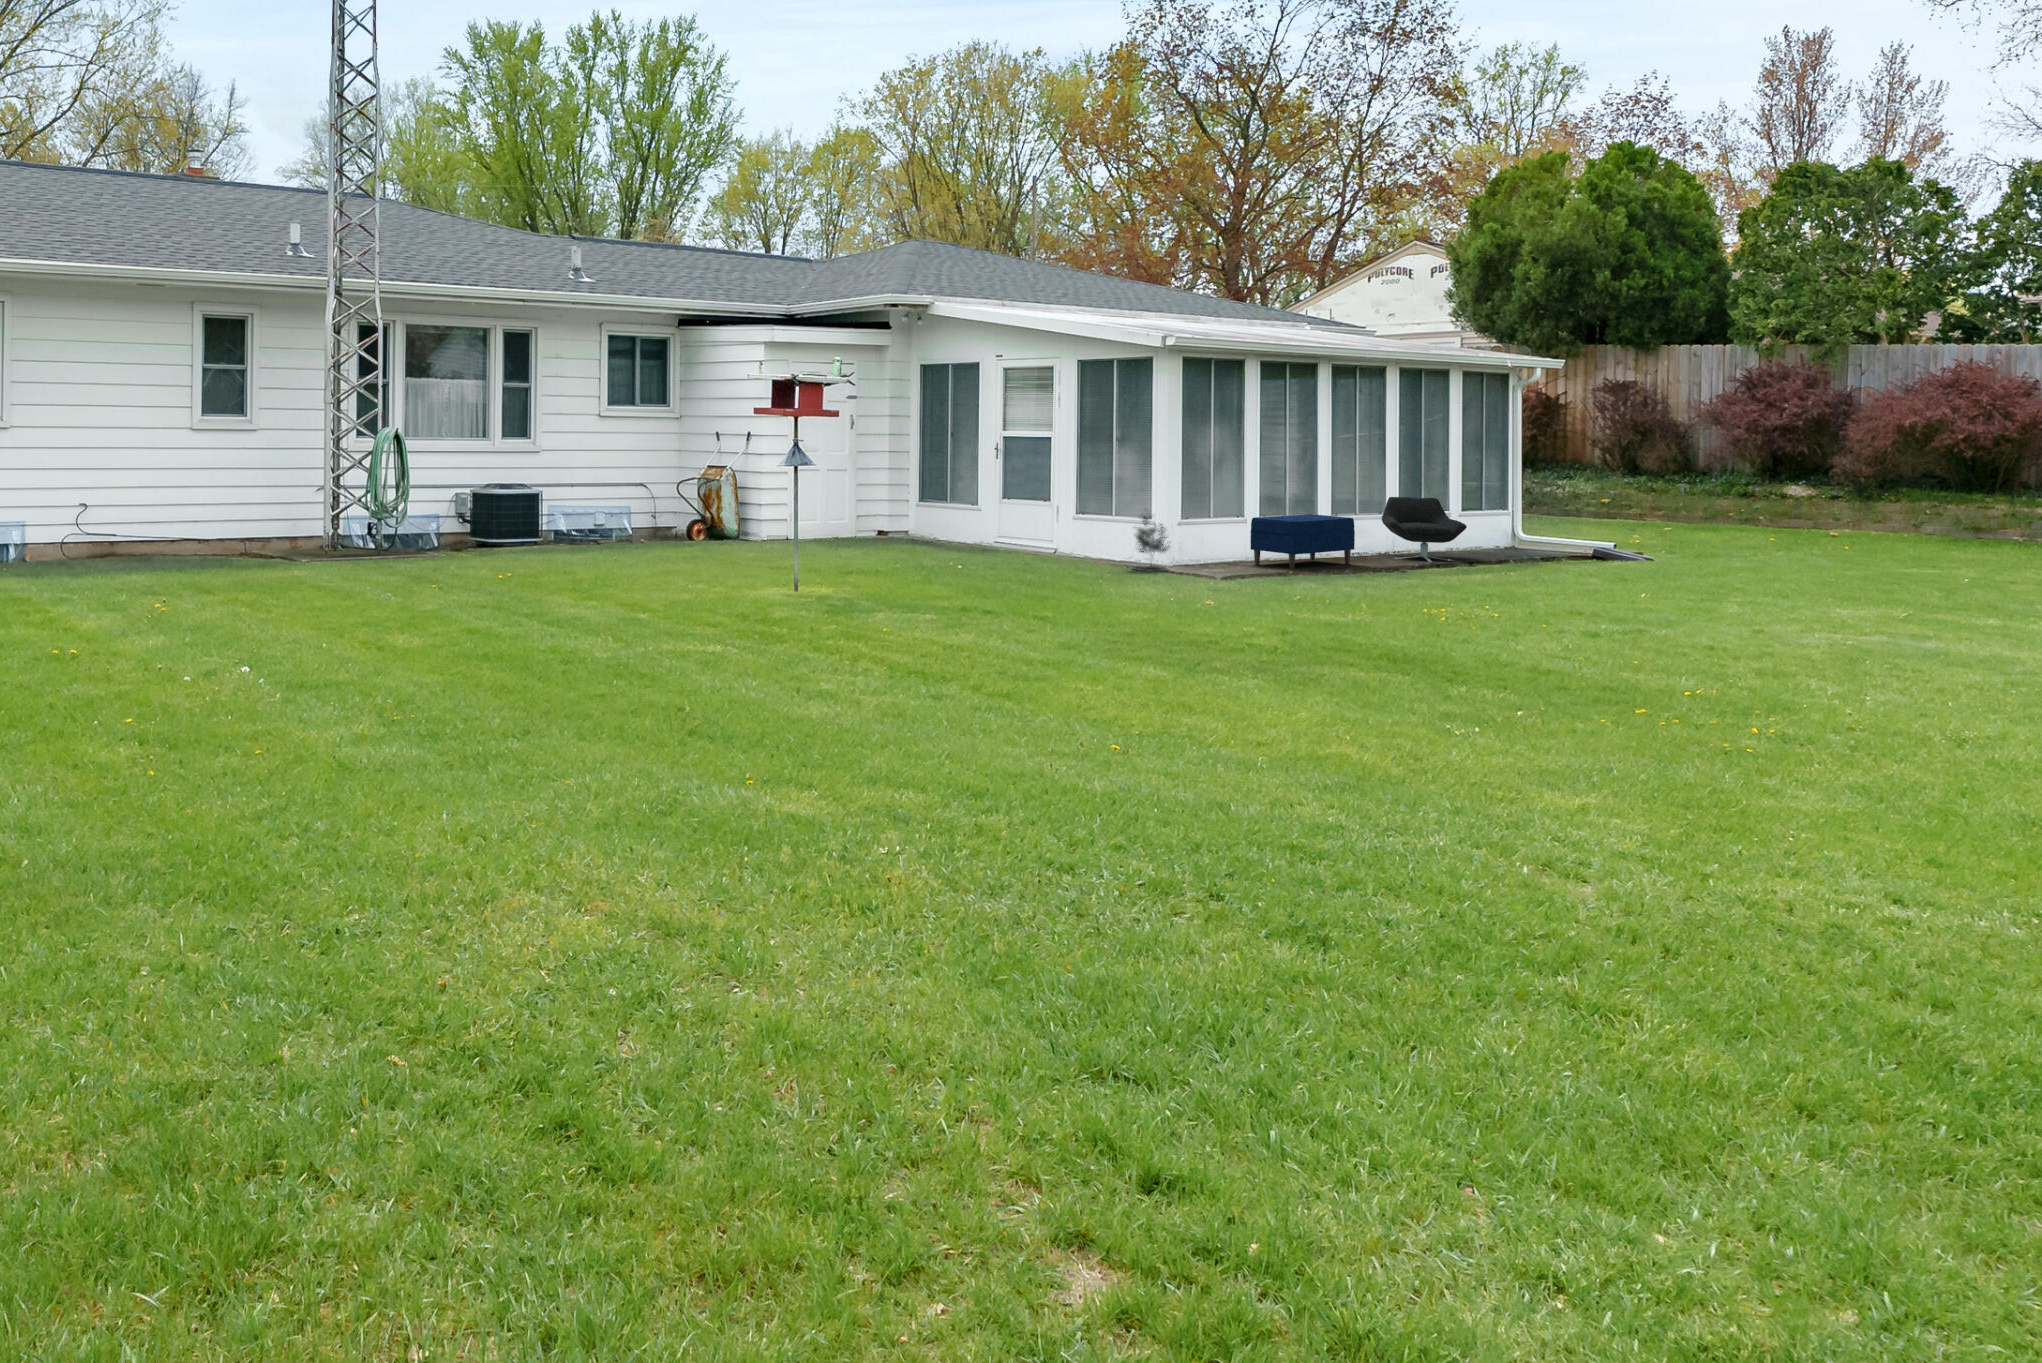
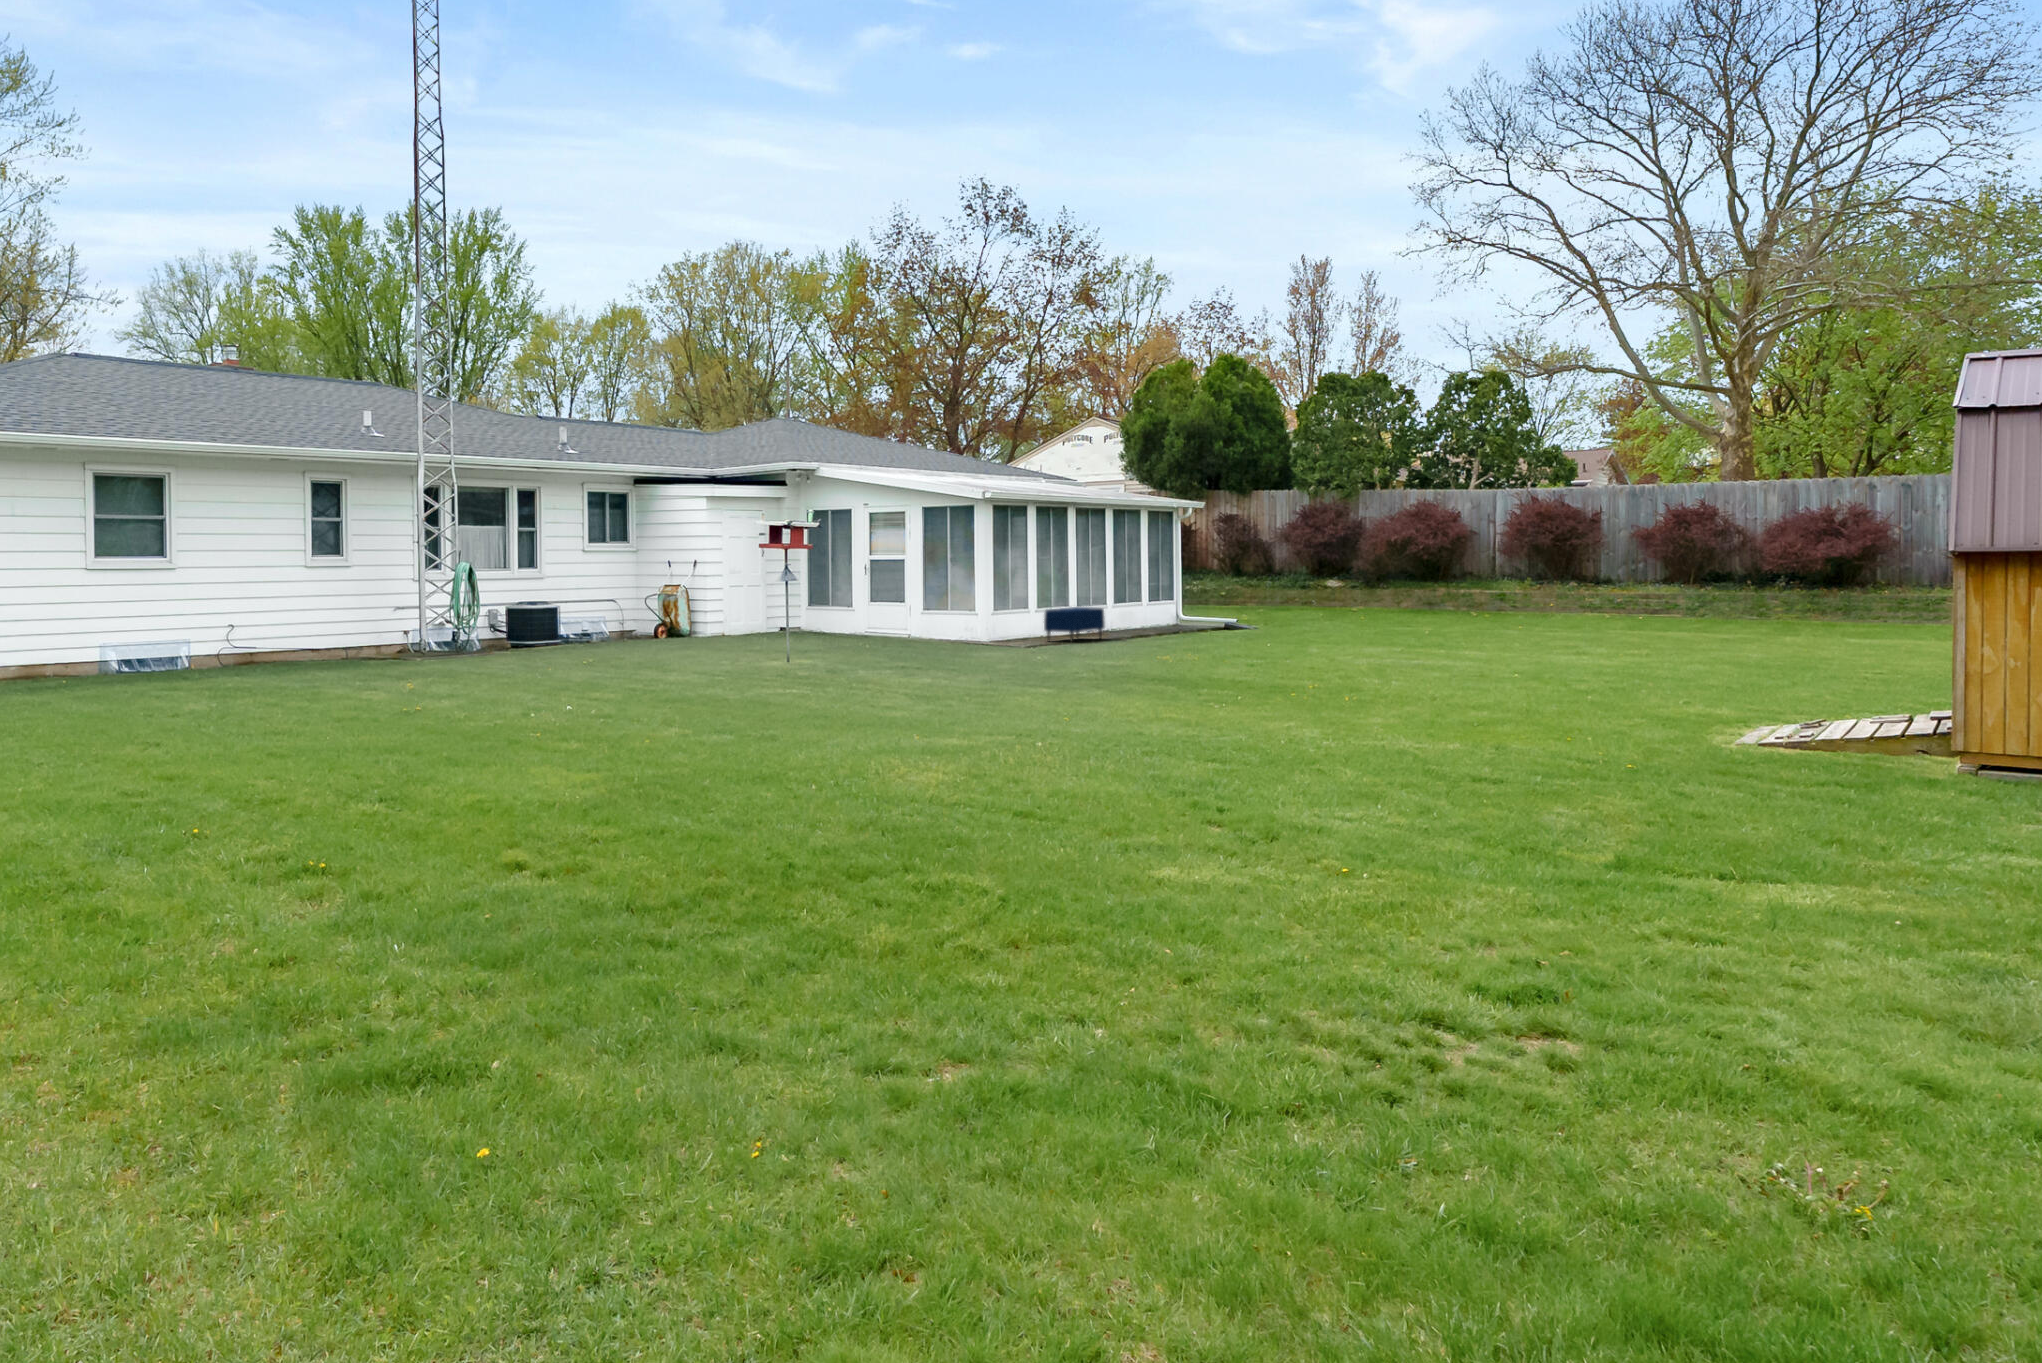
lounge chair: present [1382,497,1467,562] -> none [1113,595,1166,637]
potted tree: present [1133,515,1169,572] -> none [977,603,1003,647]

